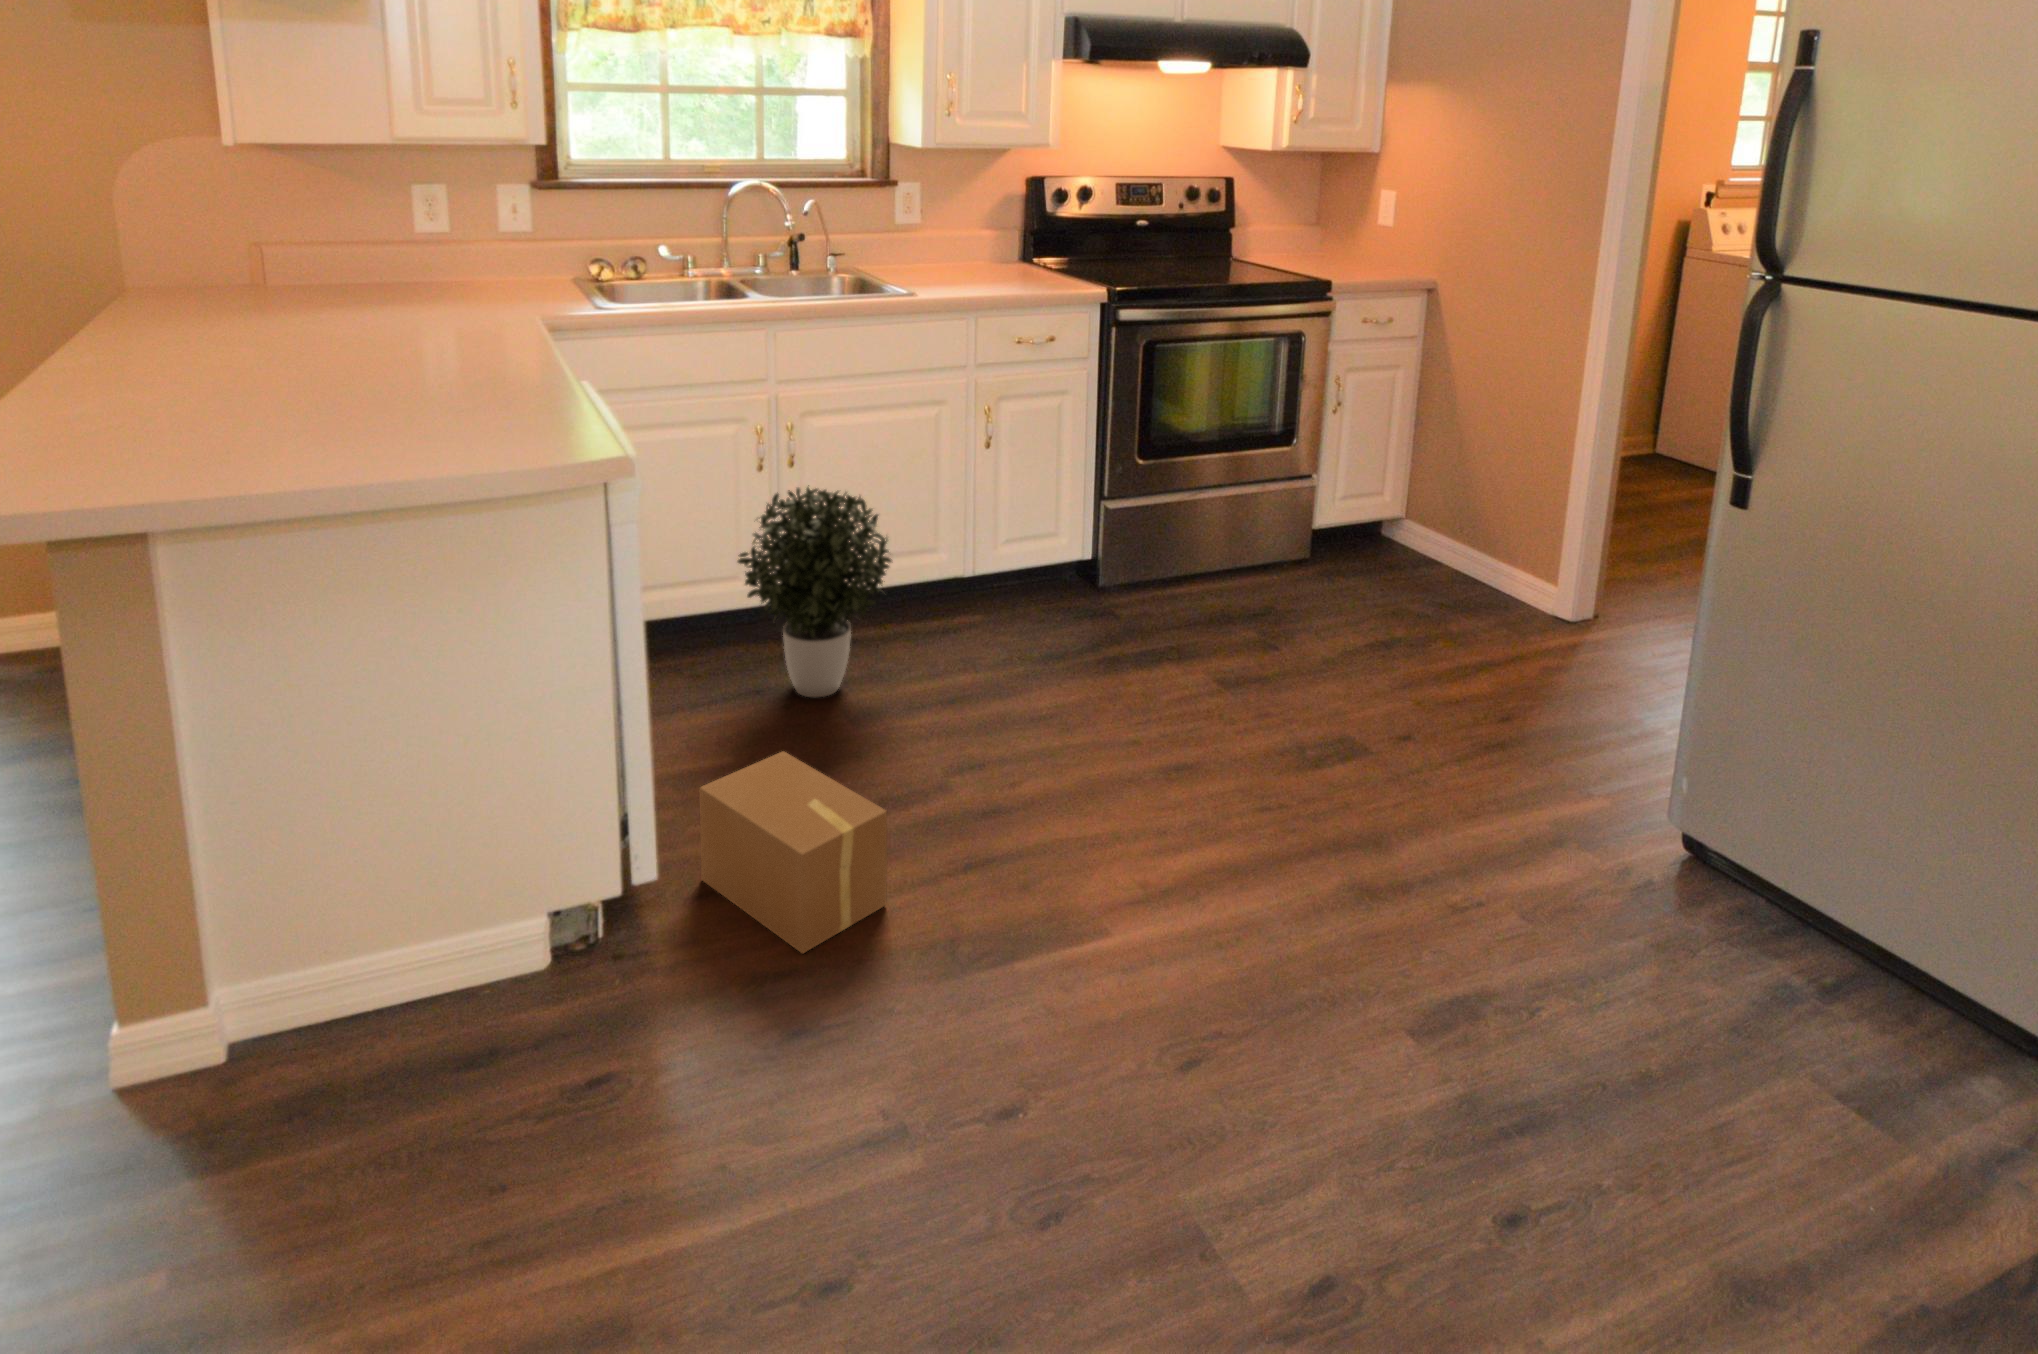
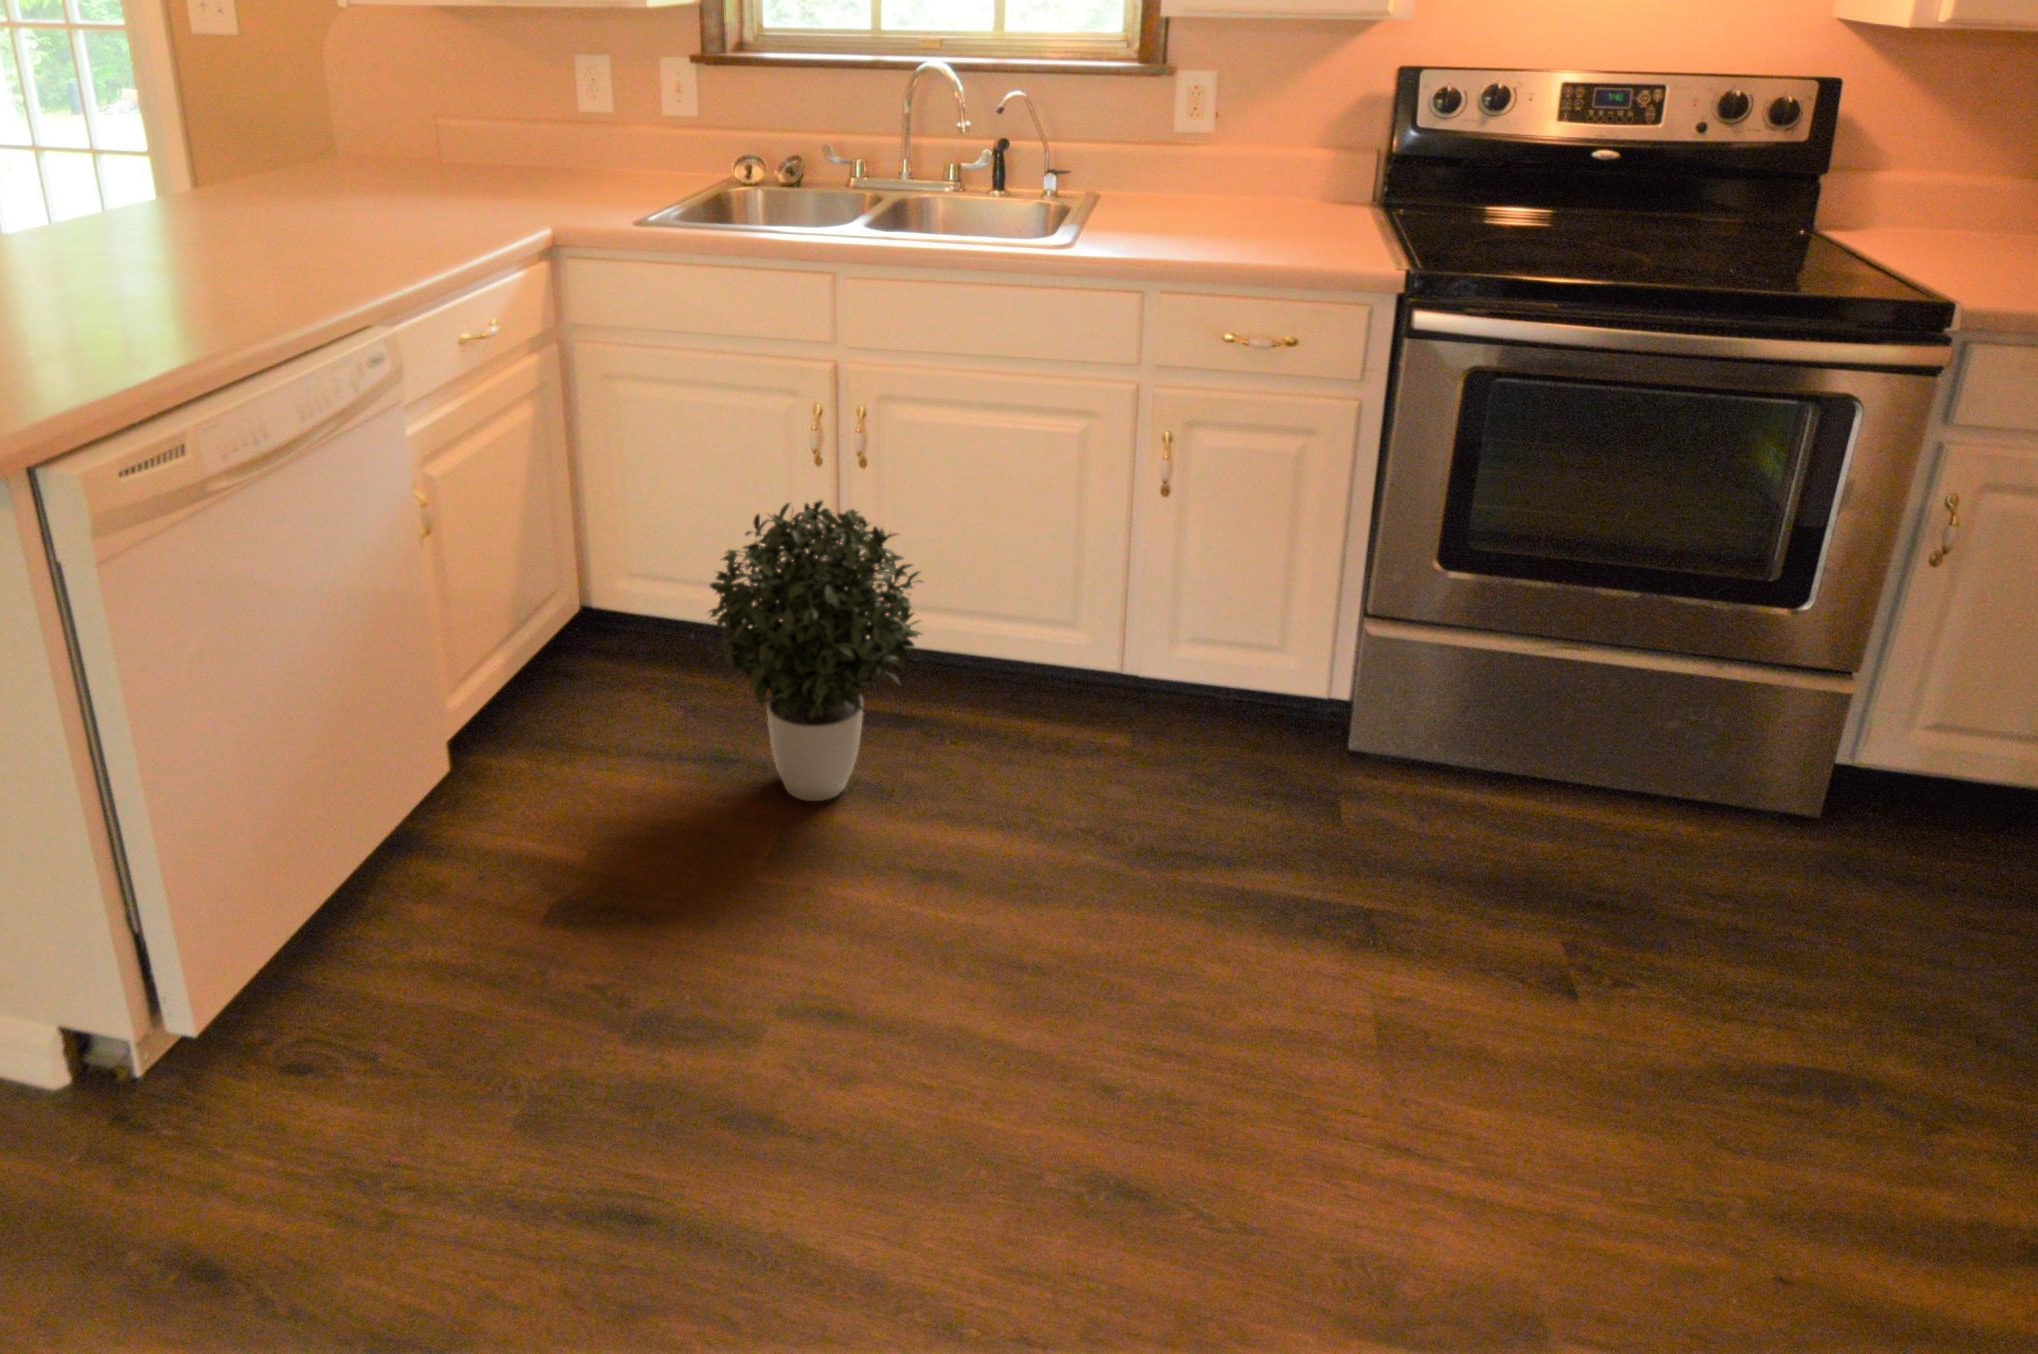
cardboard box: present [699,751,887,953] -> none [327,874,527,1179]

